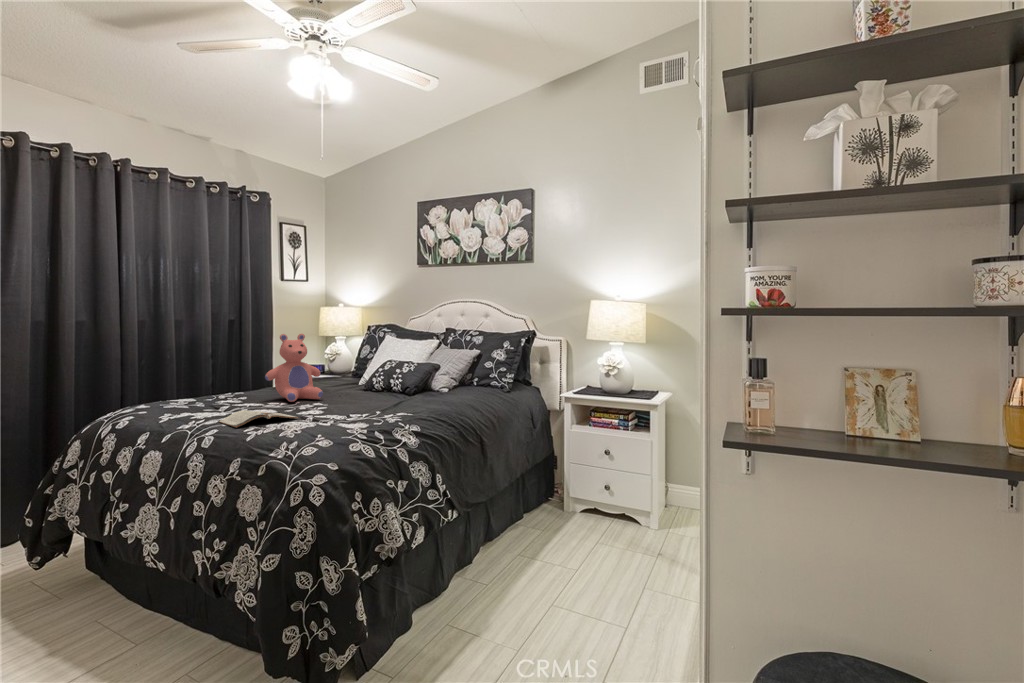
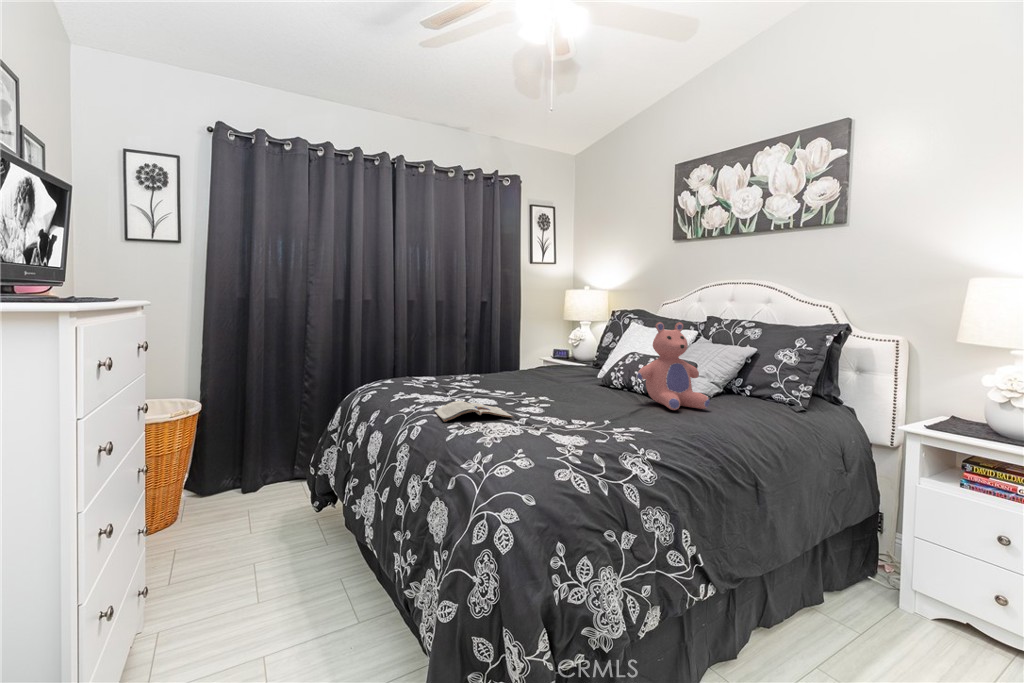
teddy bear: present [265,334,323,402] -> present [637,322,710,410]

